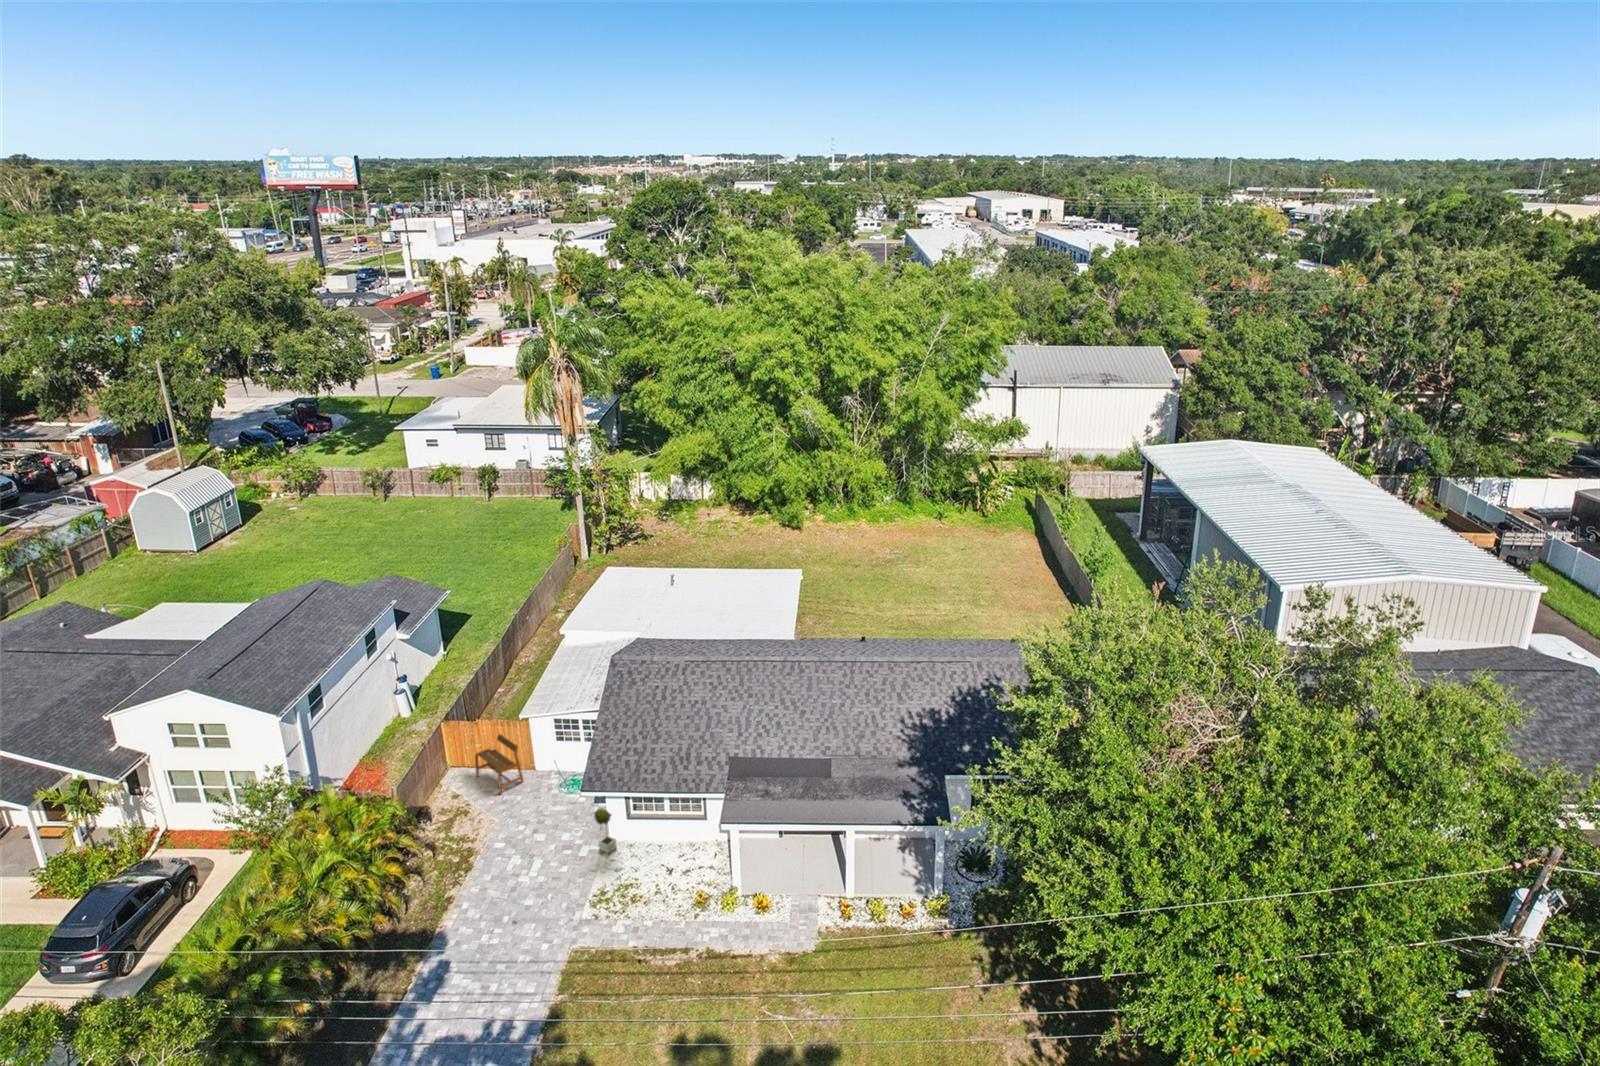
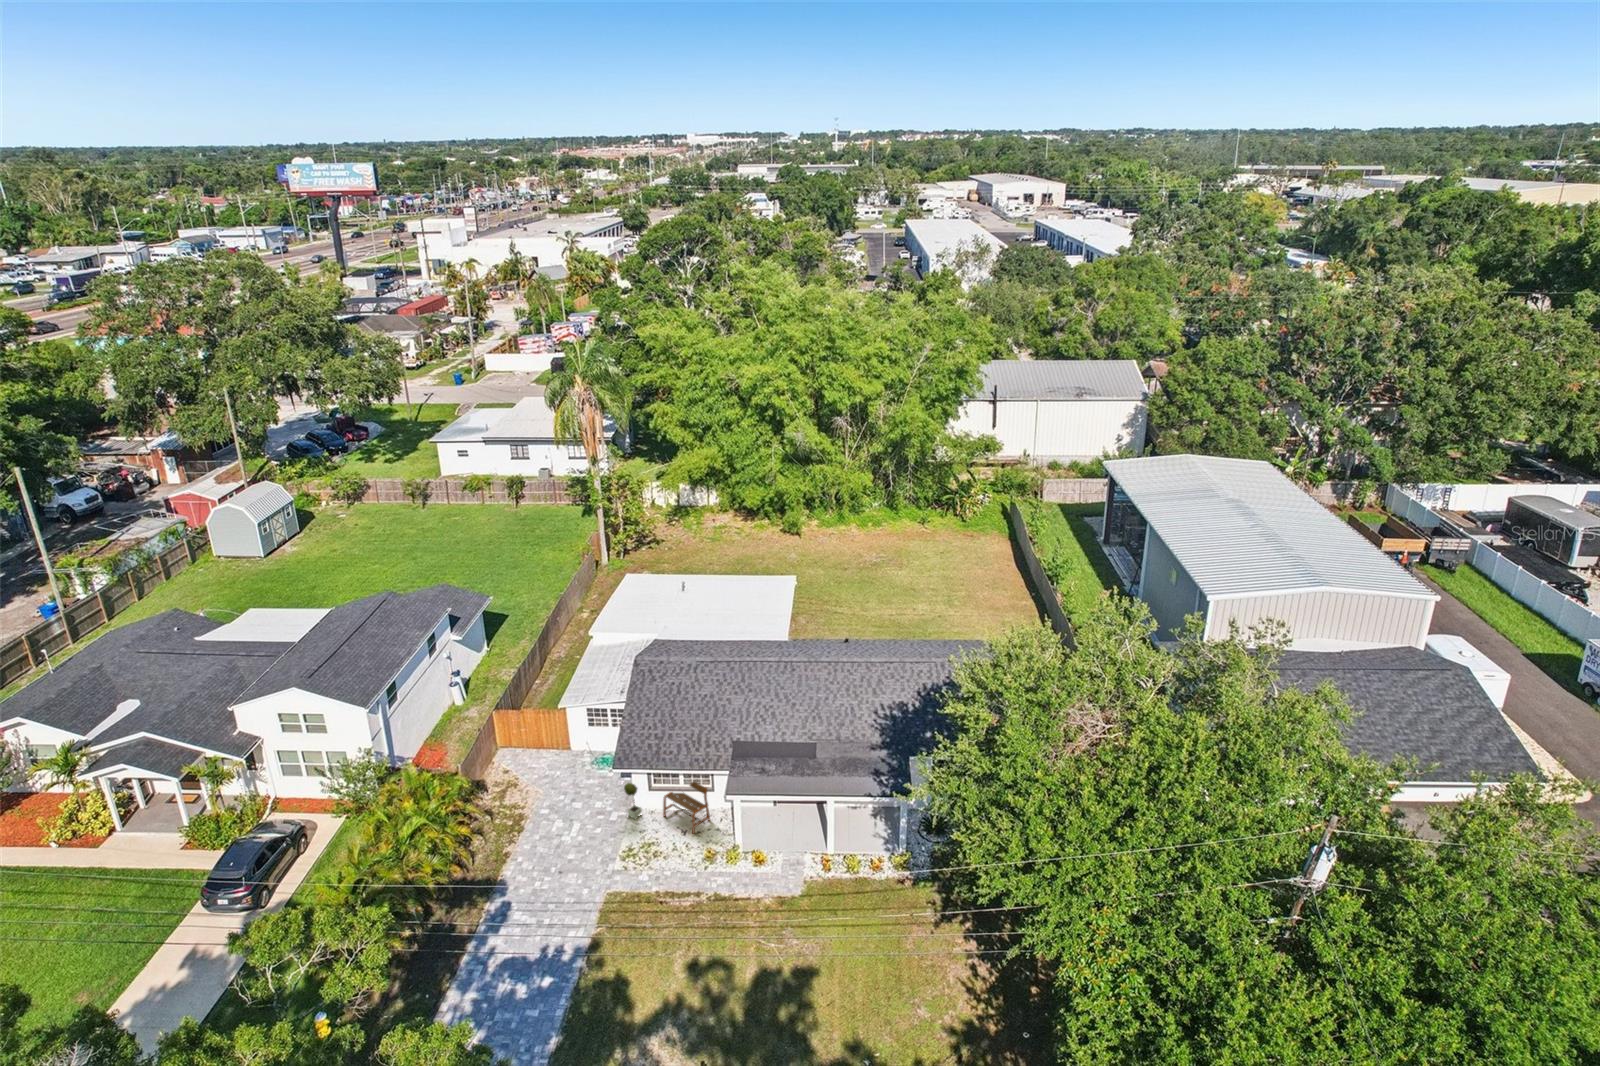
bench: present [475,734,524,795] -> present [663,782,710,833]

